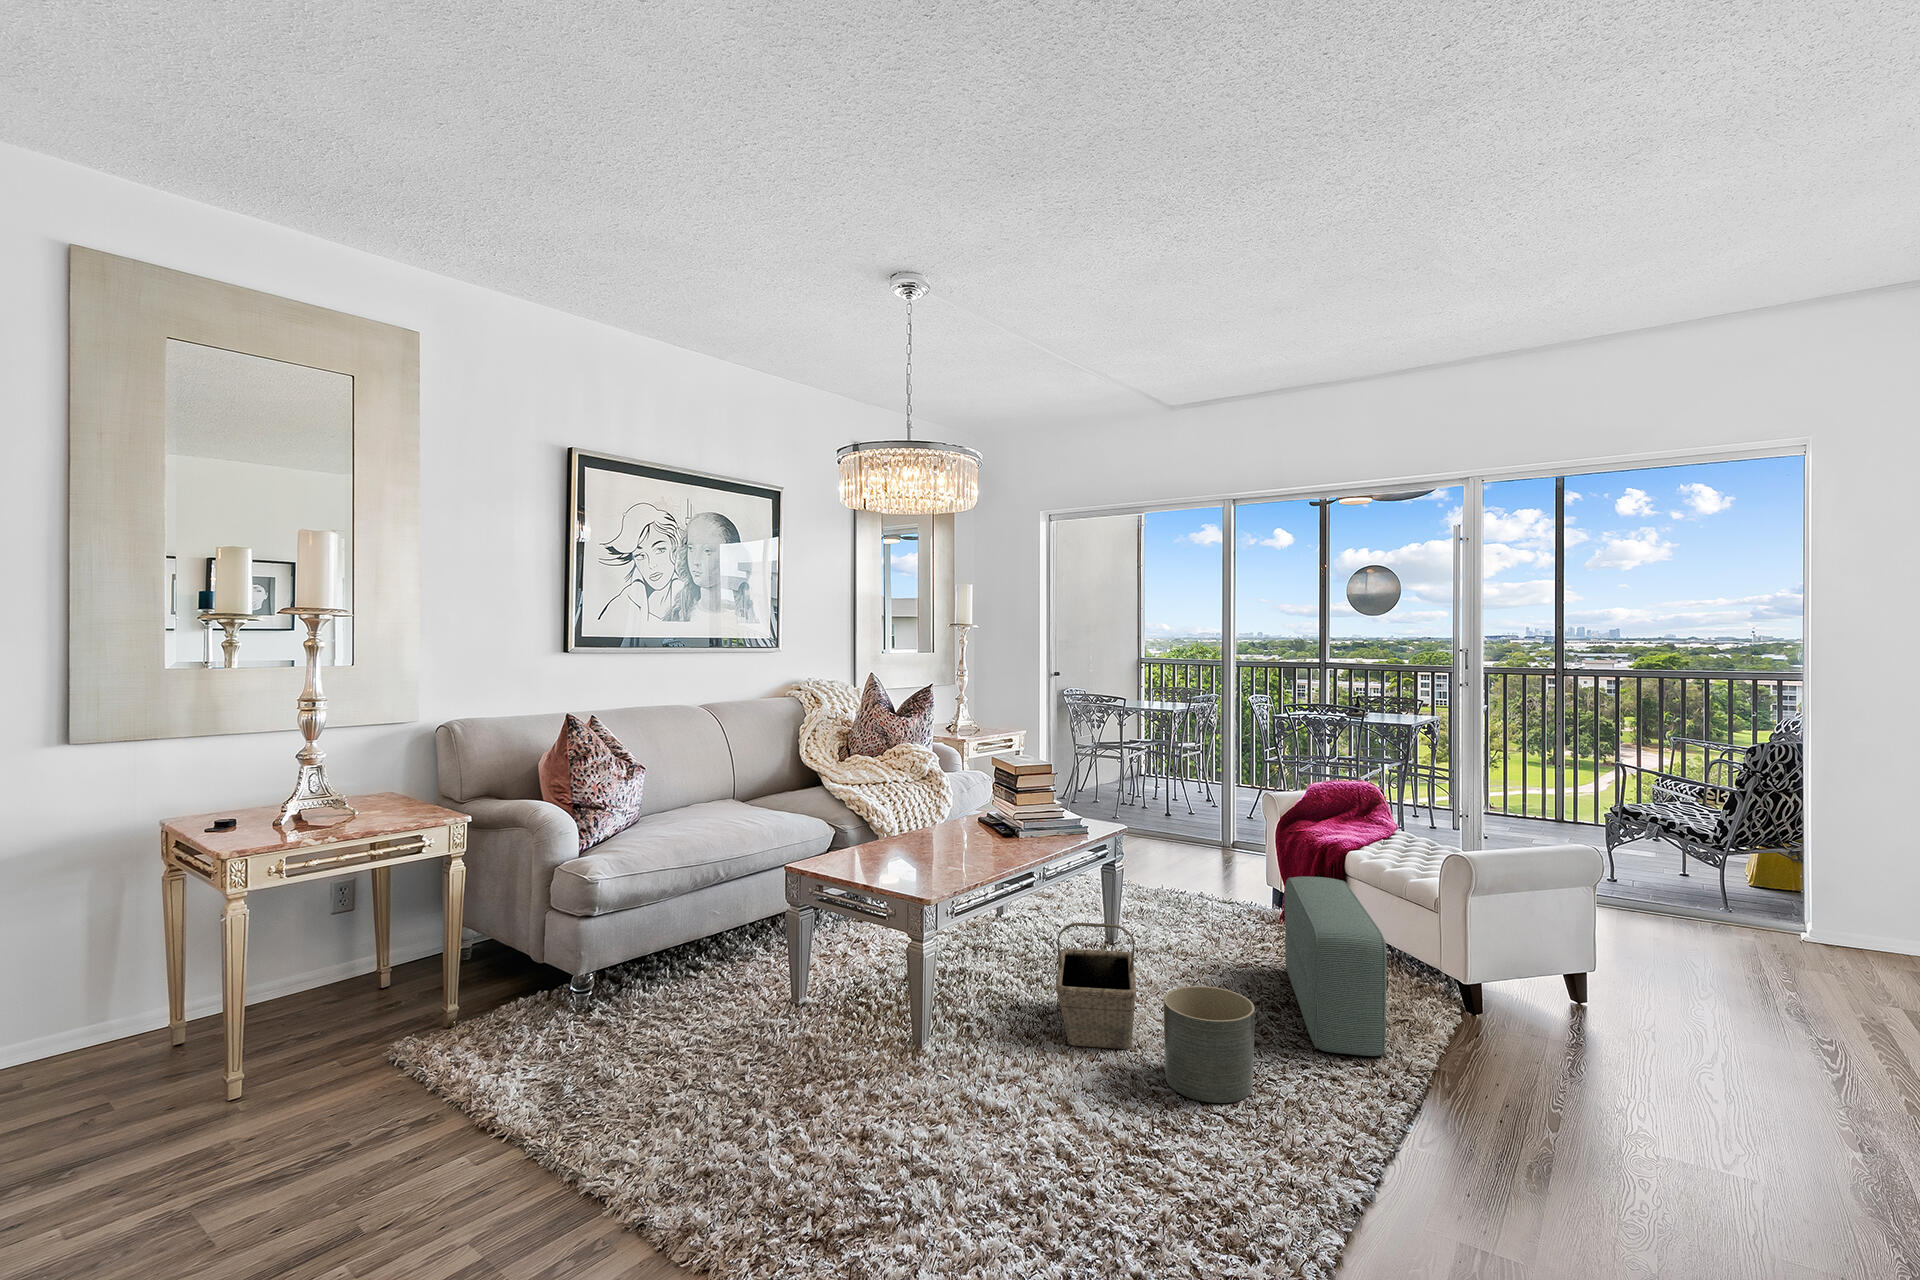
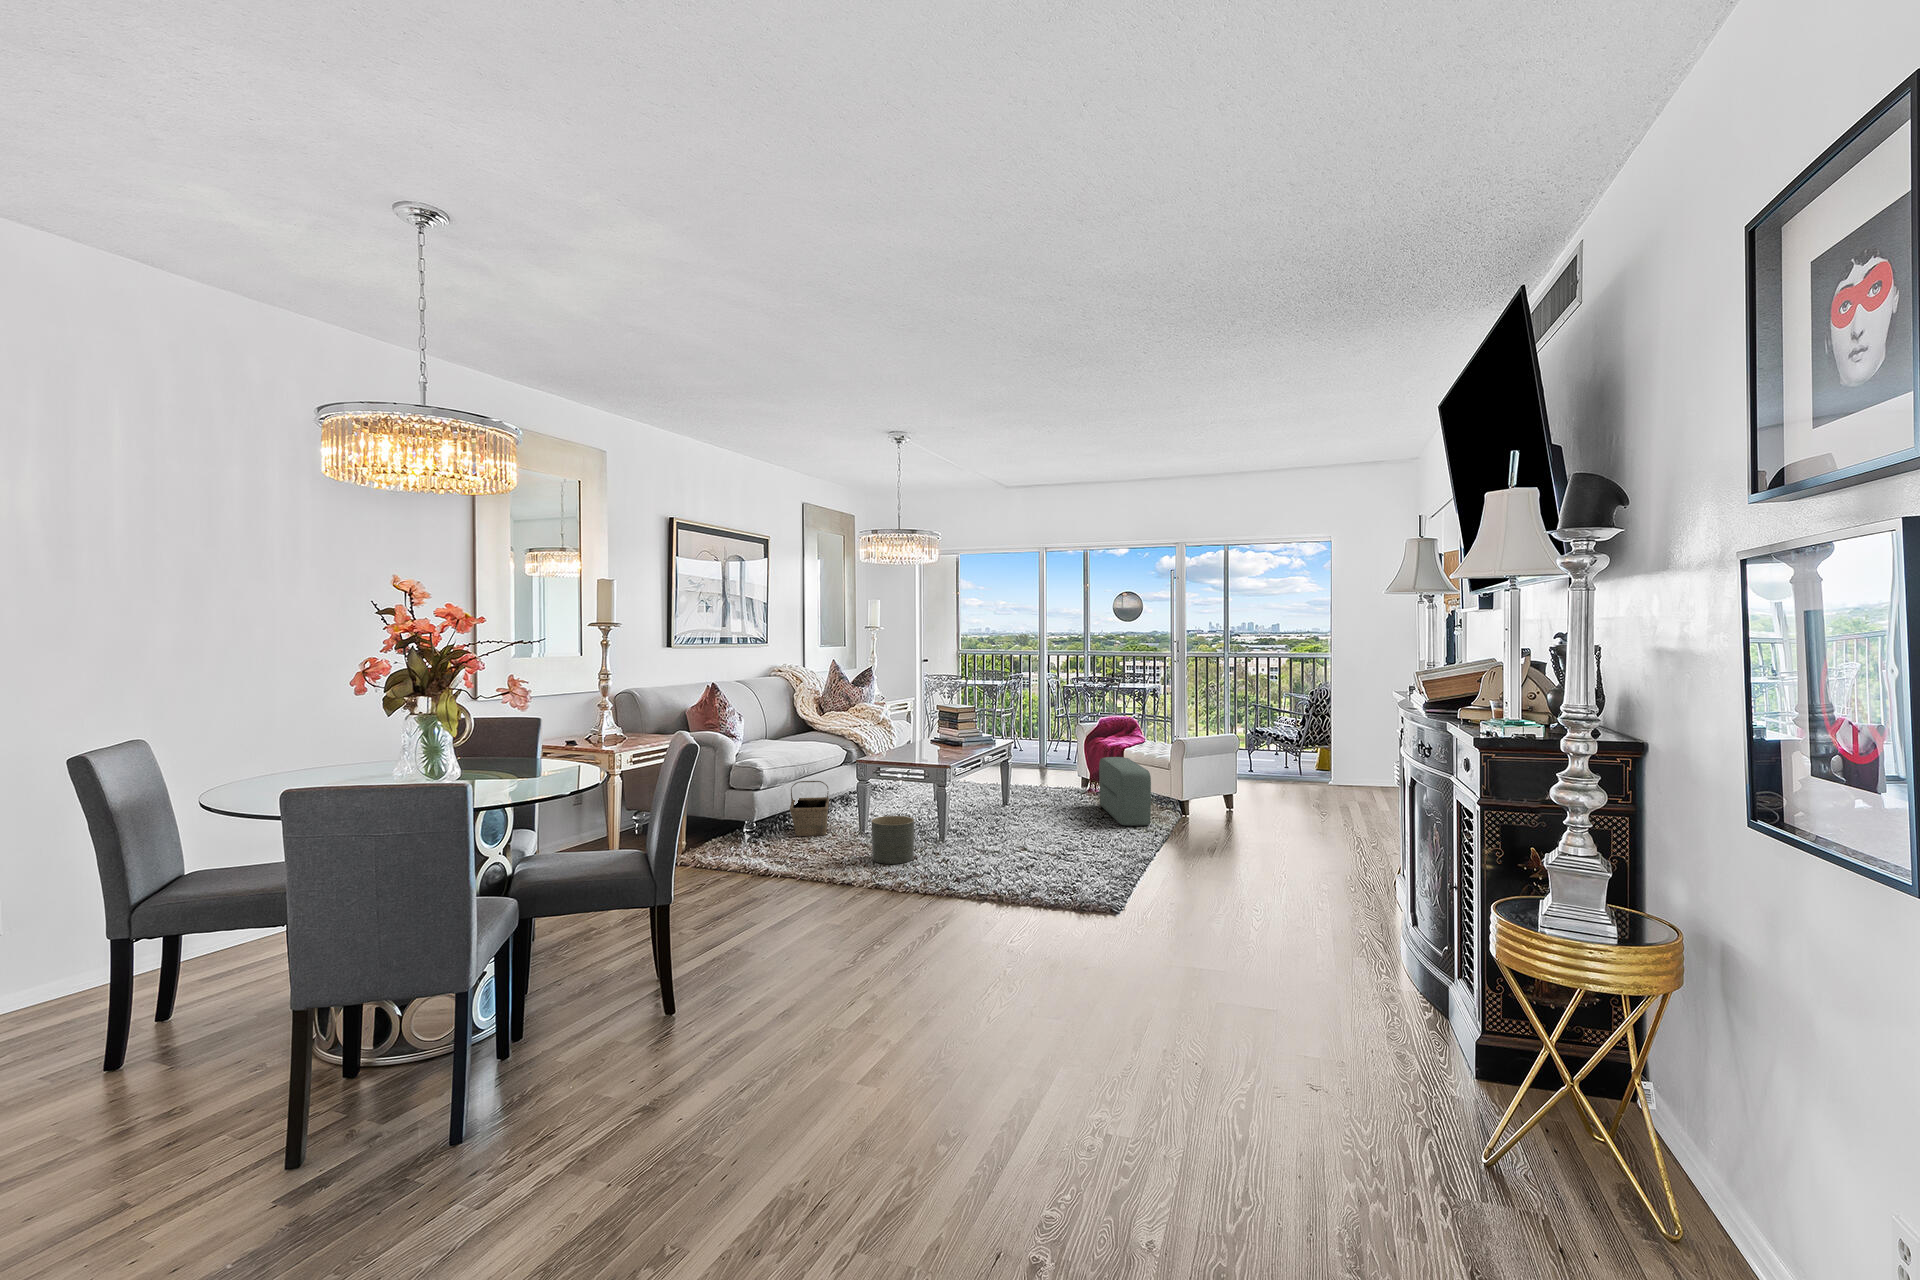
basket: present [1056,923,1136,1049] -> present [790,781,829,836]
planter: present [1164,986,1255,1103] -> present [872,816,914,864]

